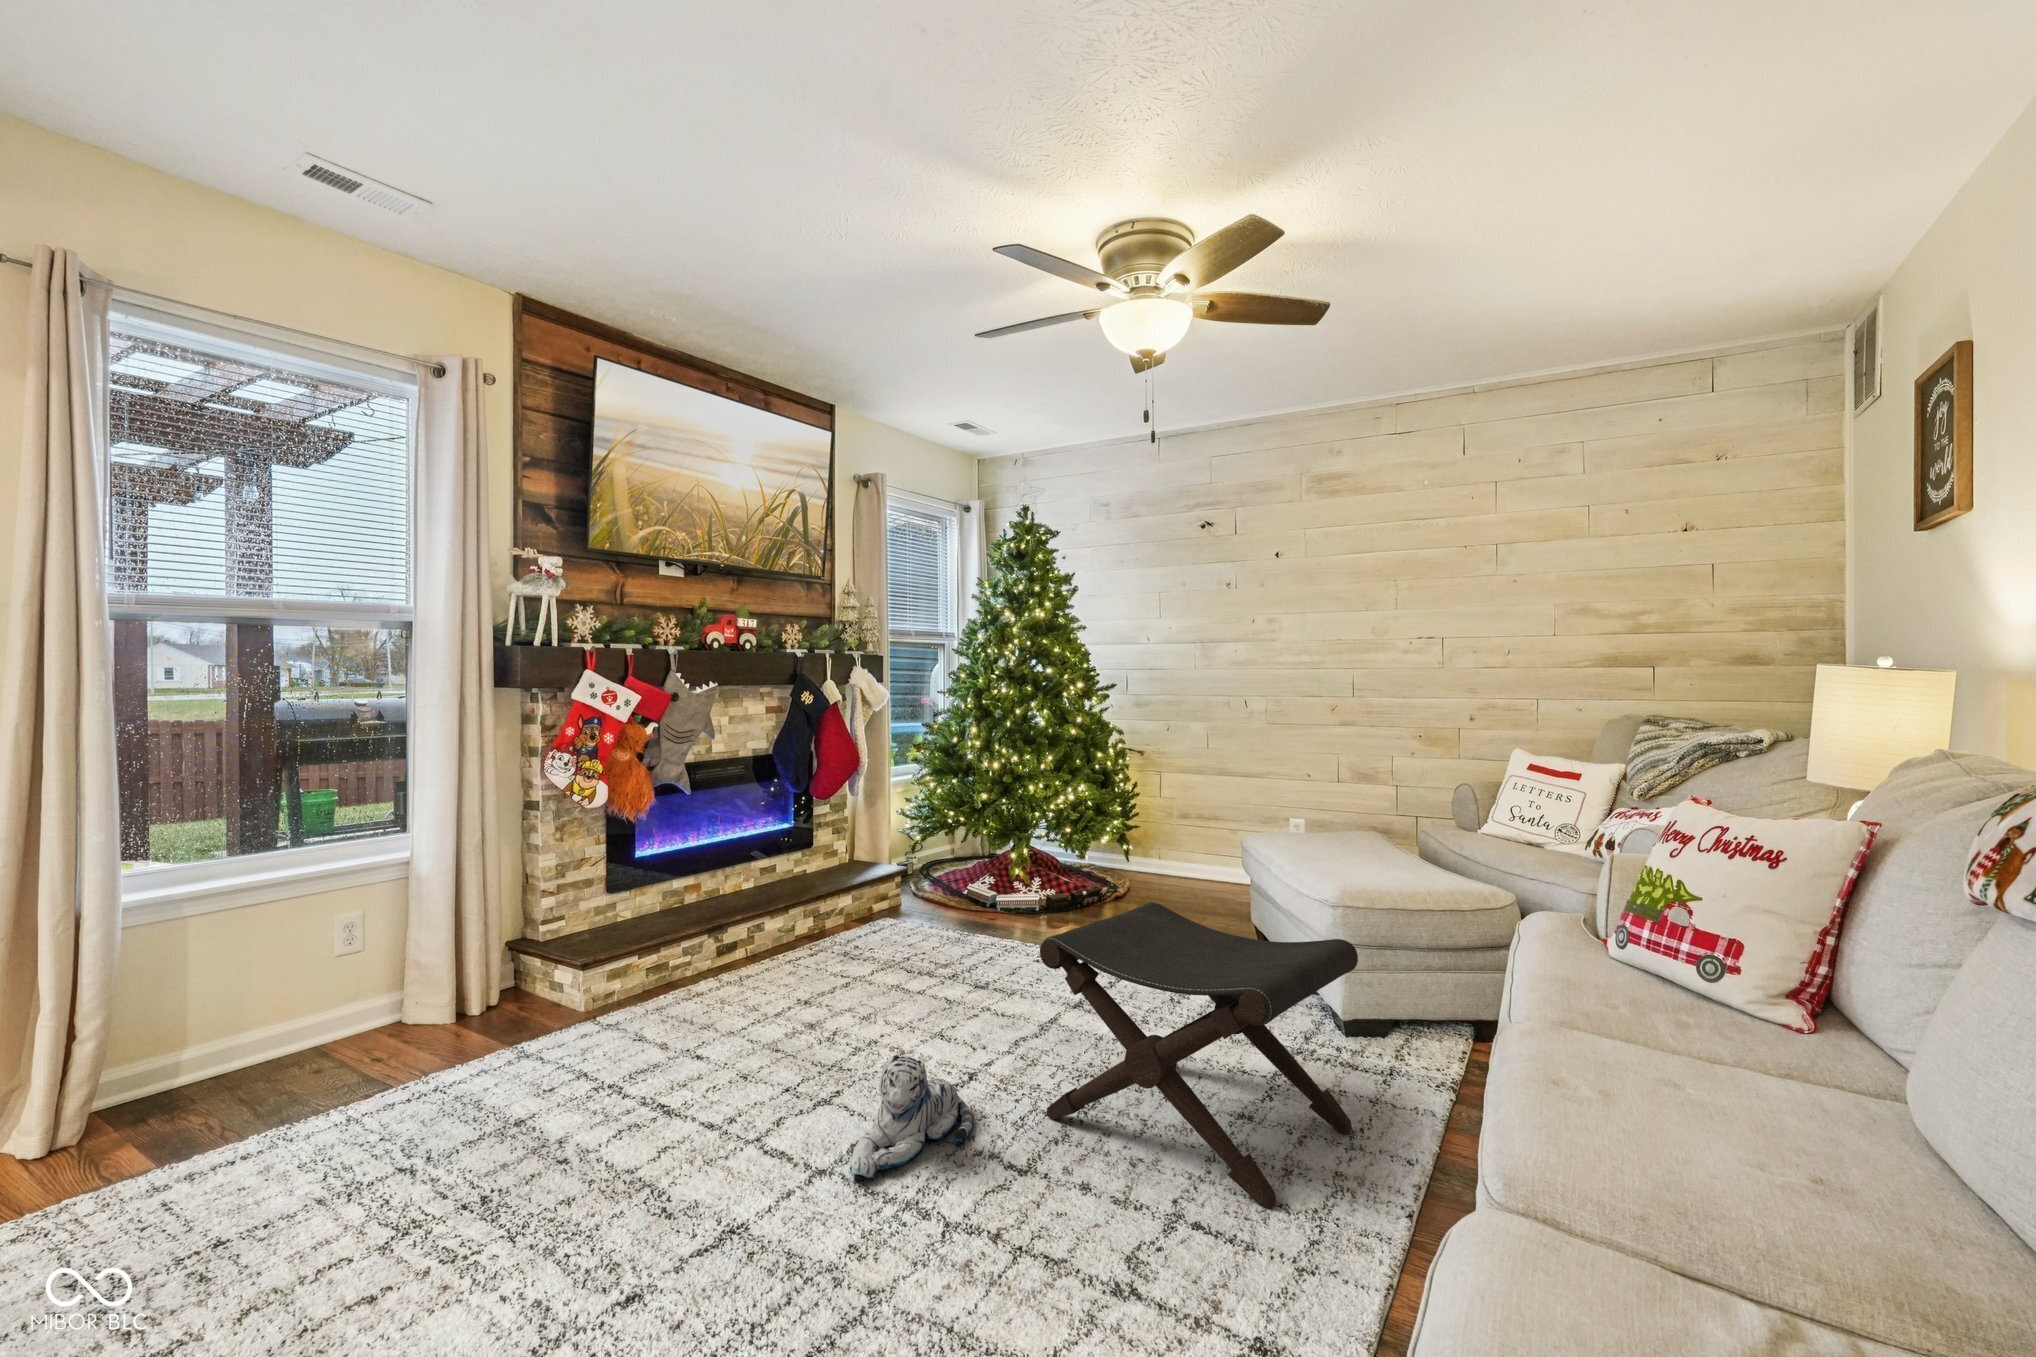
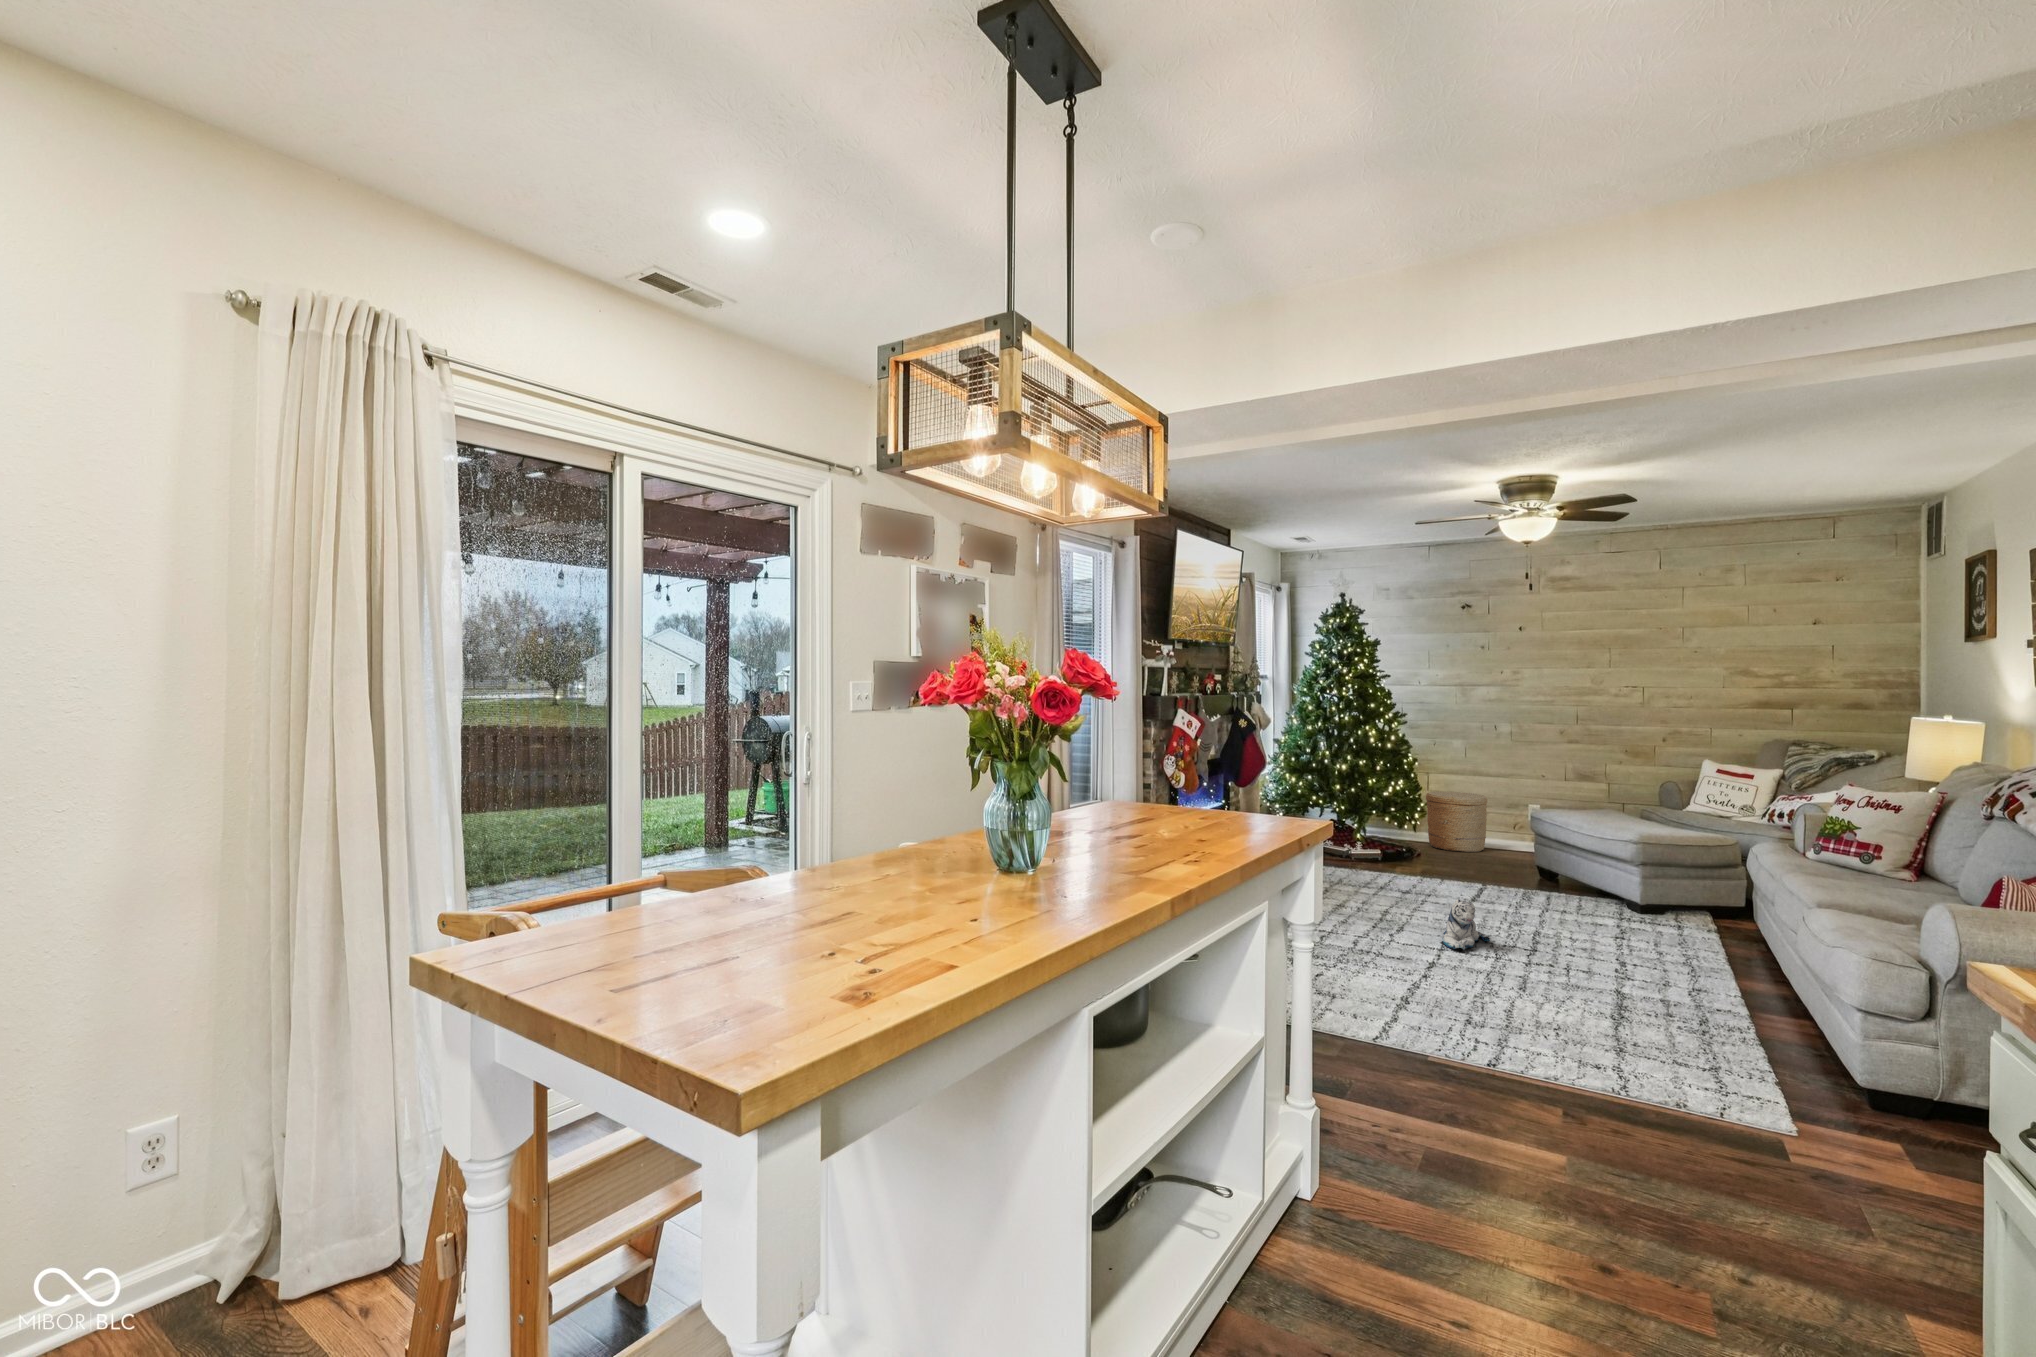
woven basket: none [1138,800,1223,893] -> present [1426,791,1487,852]
footstool: present [1040,902,1358,1208] -> none [1515,837,1680,962]

